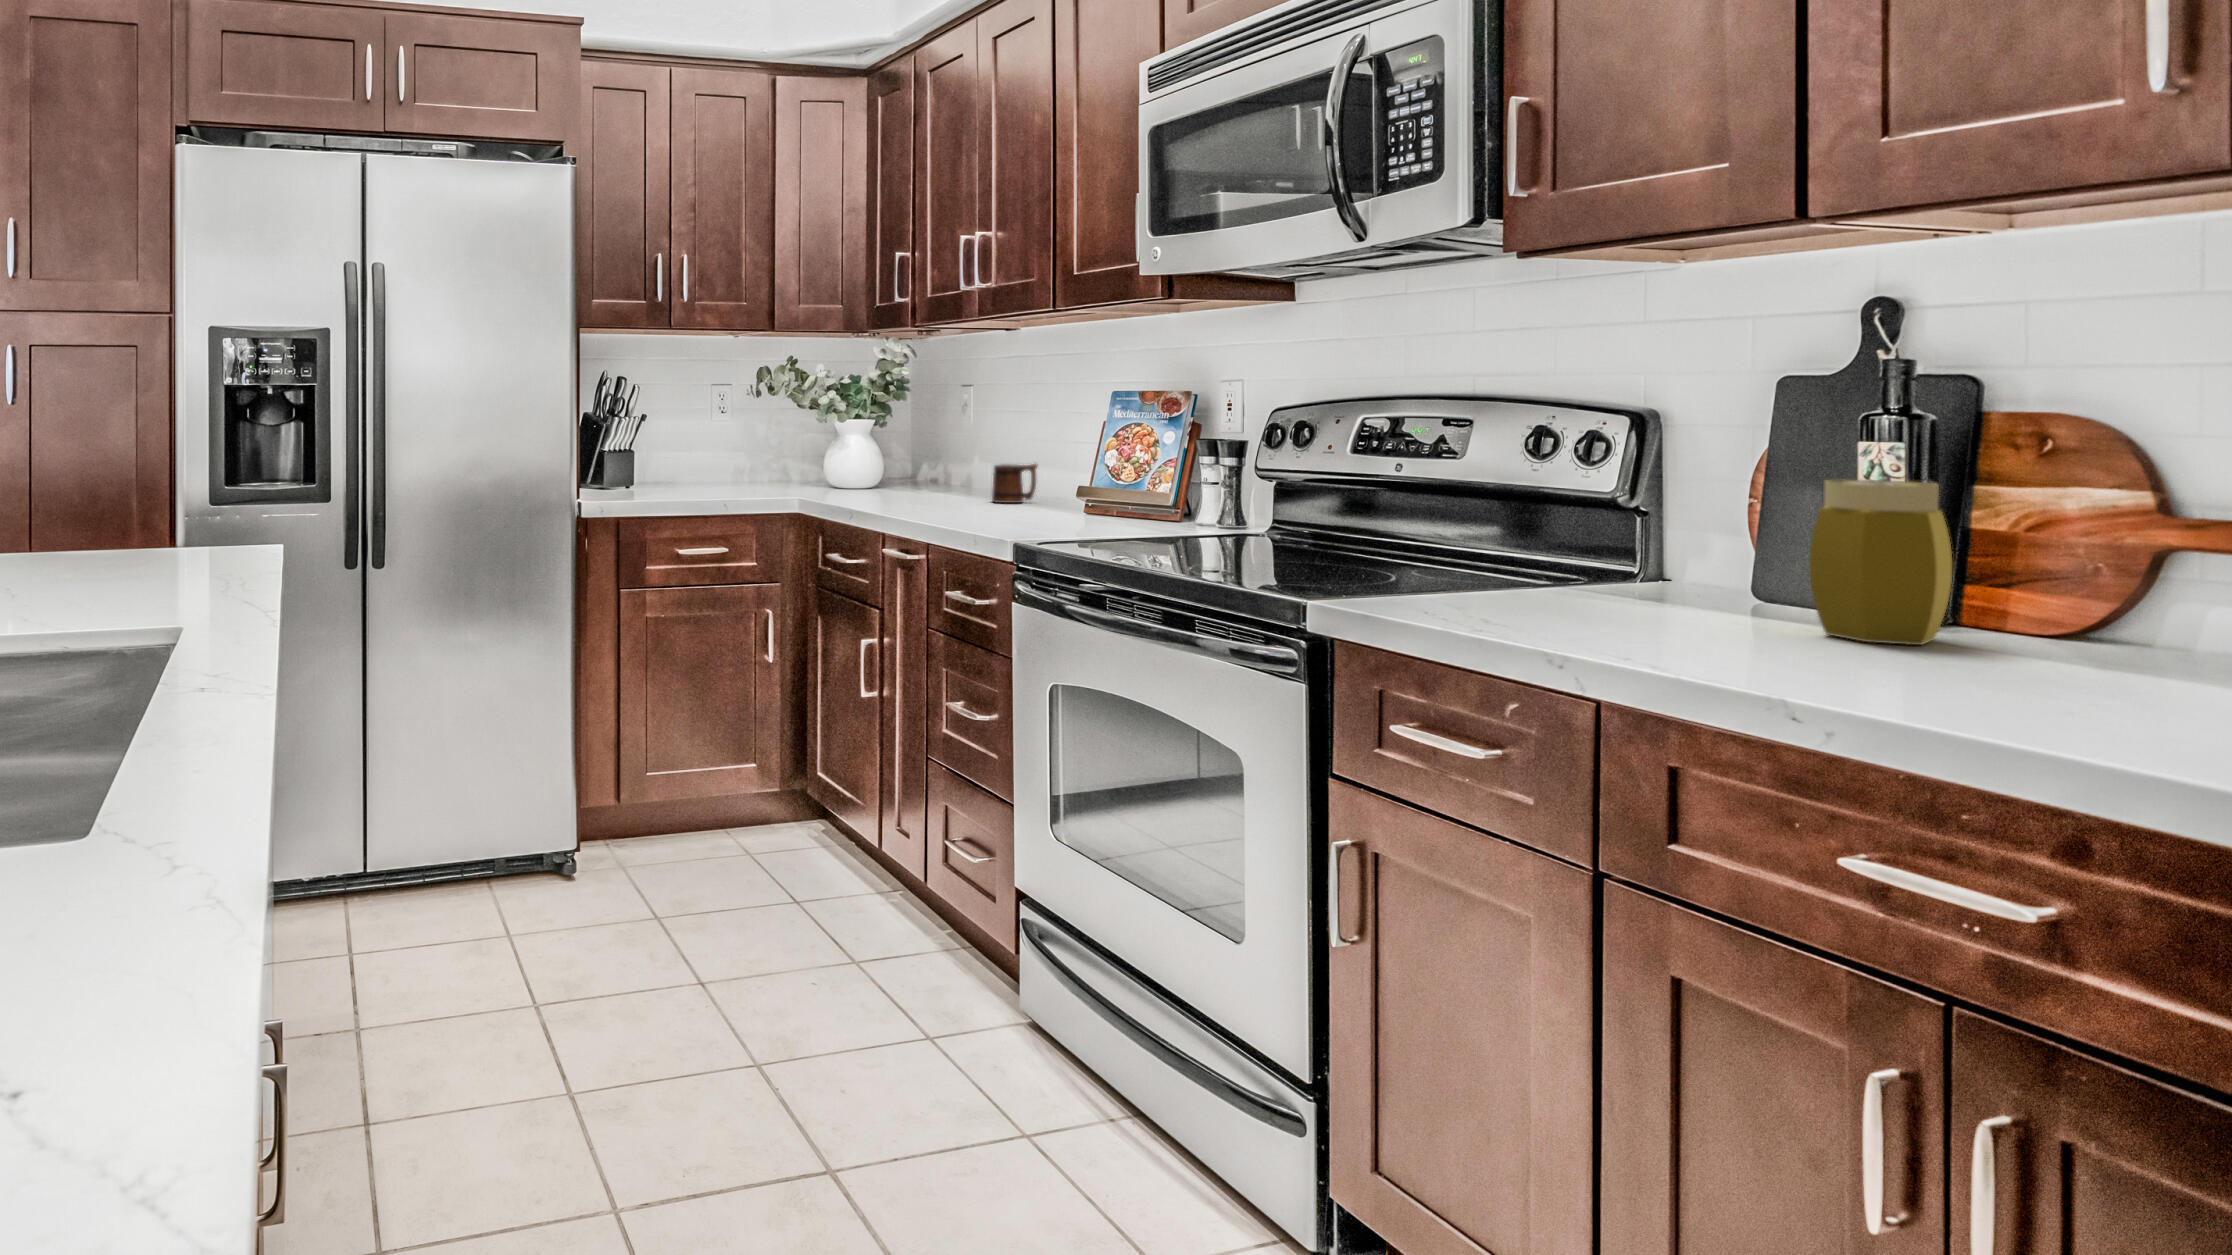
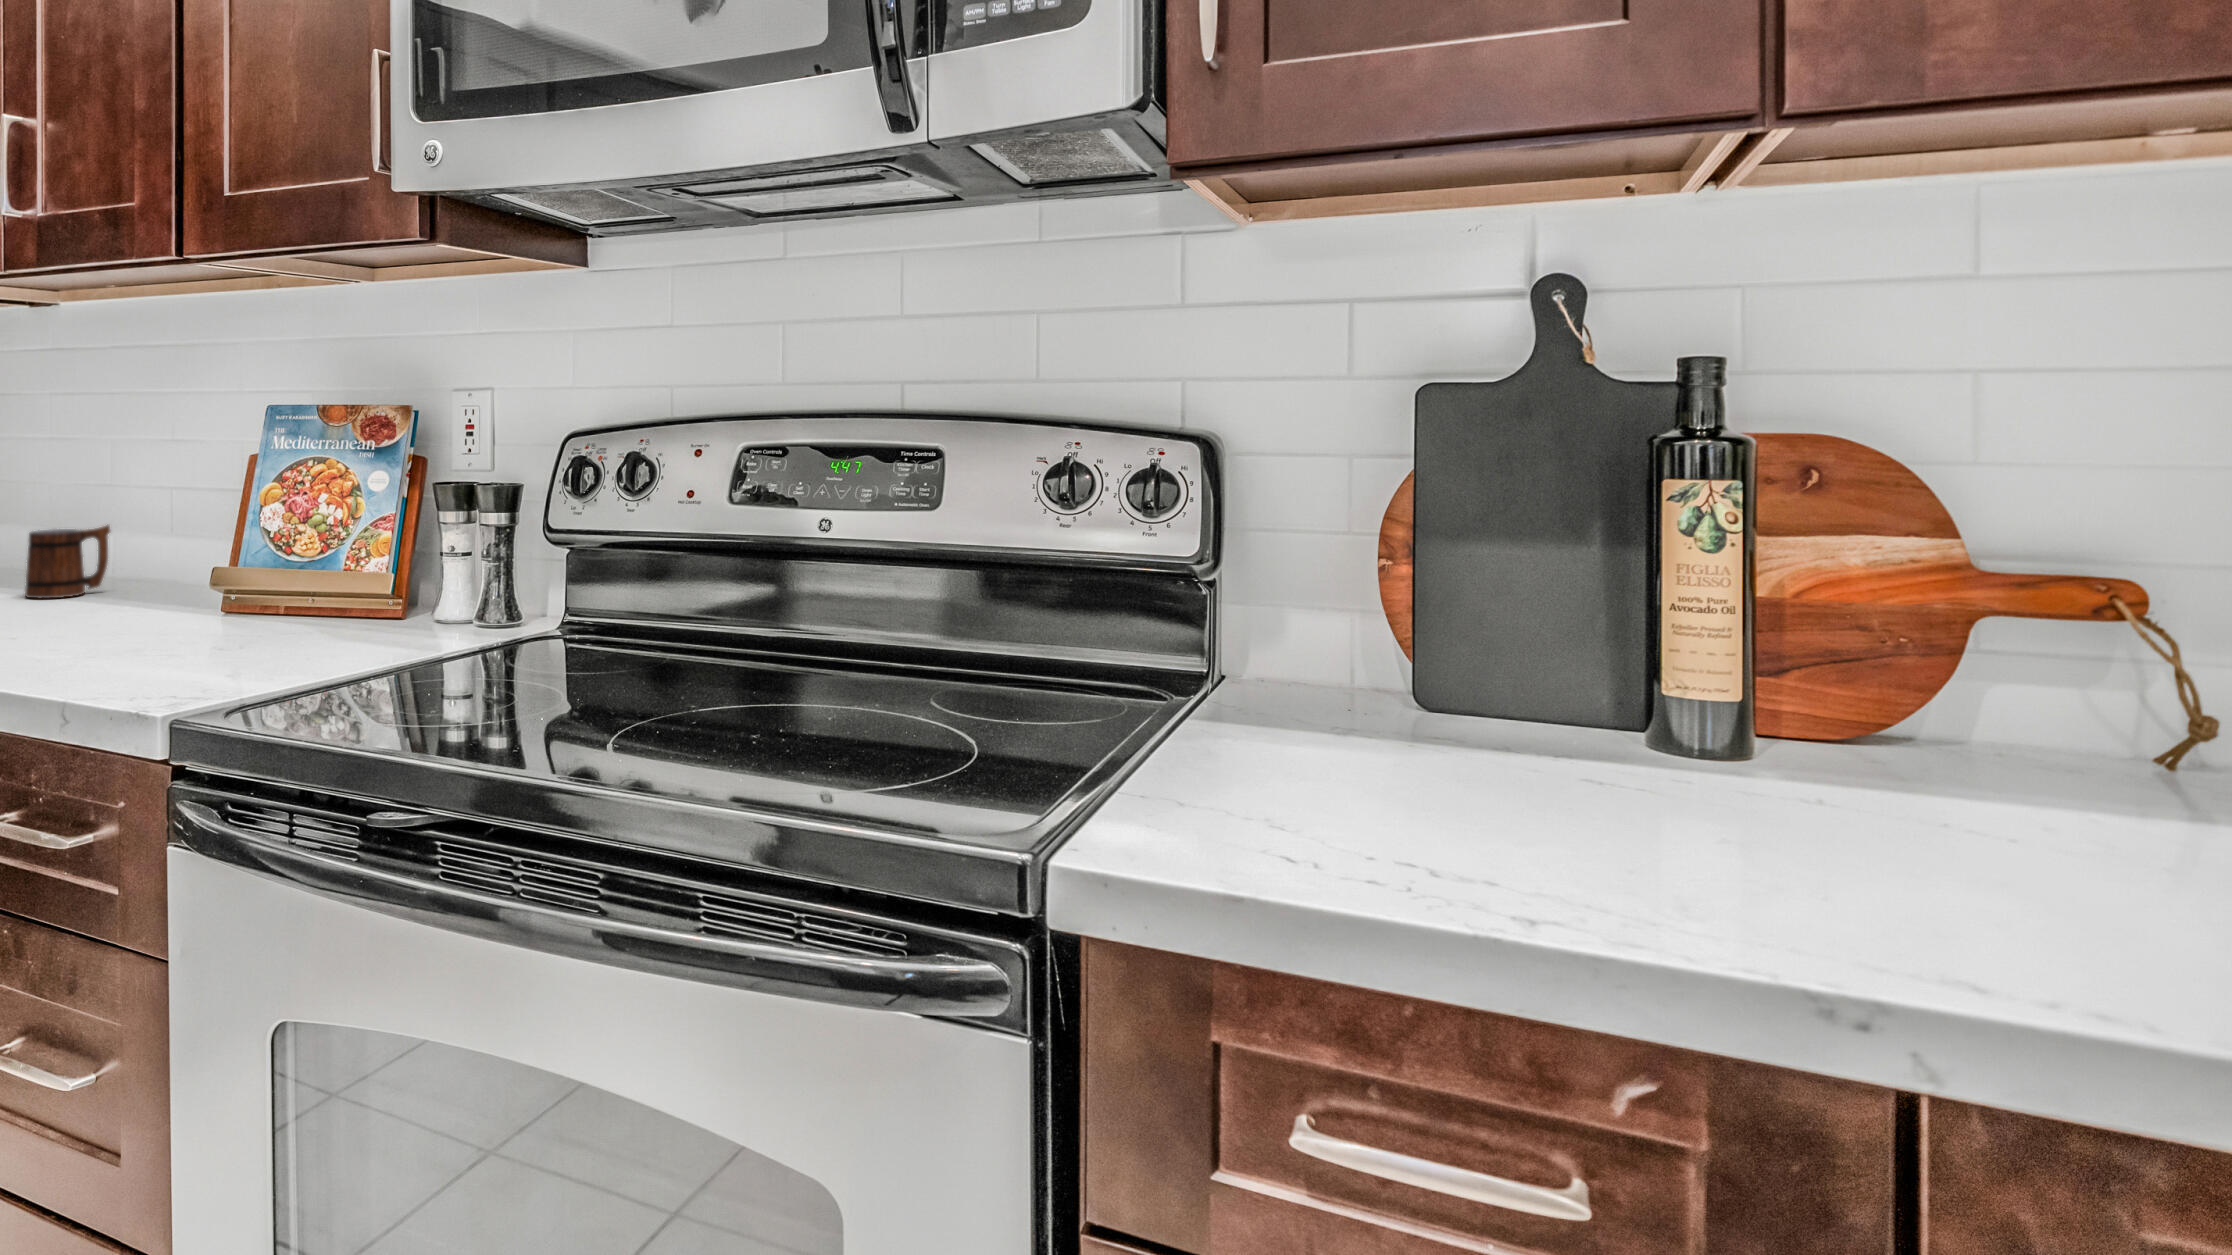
jar: present [1809,480,1952,645] -> none [1714,538,1950,811]

